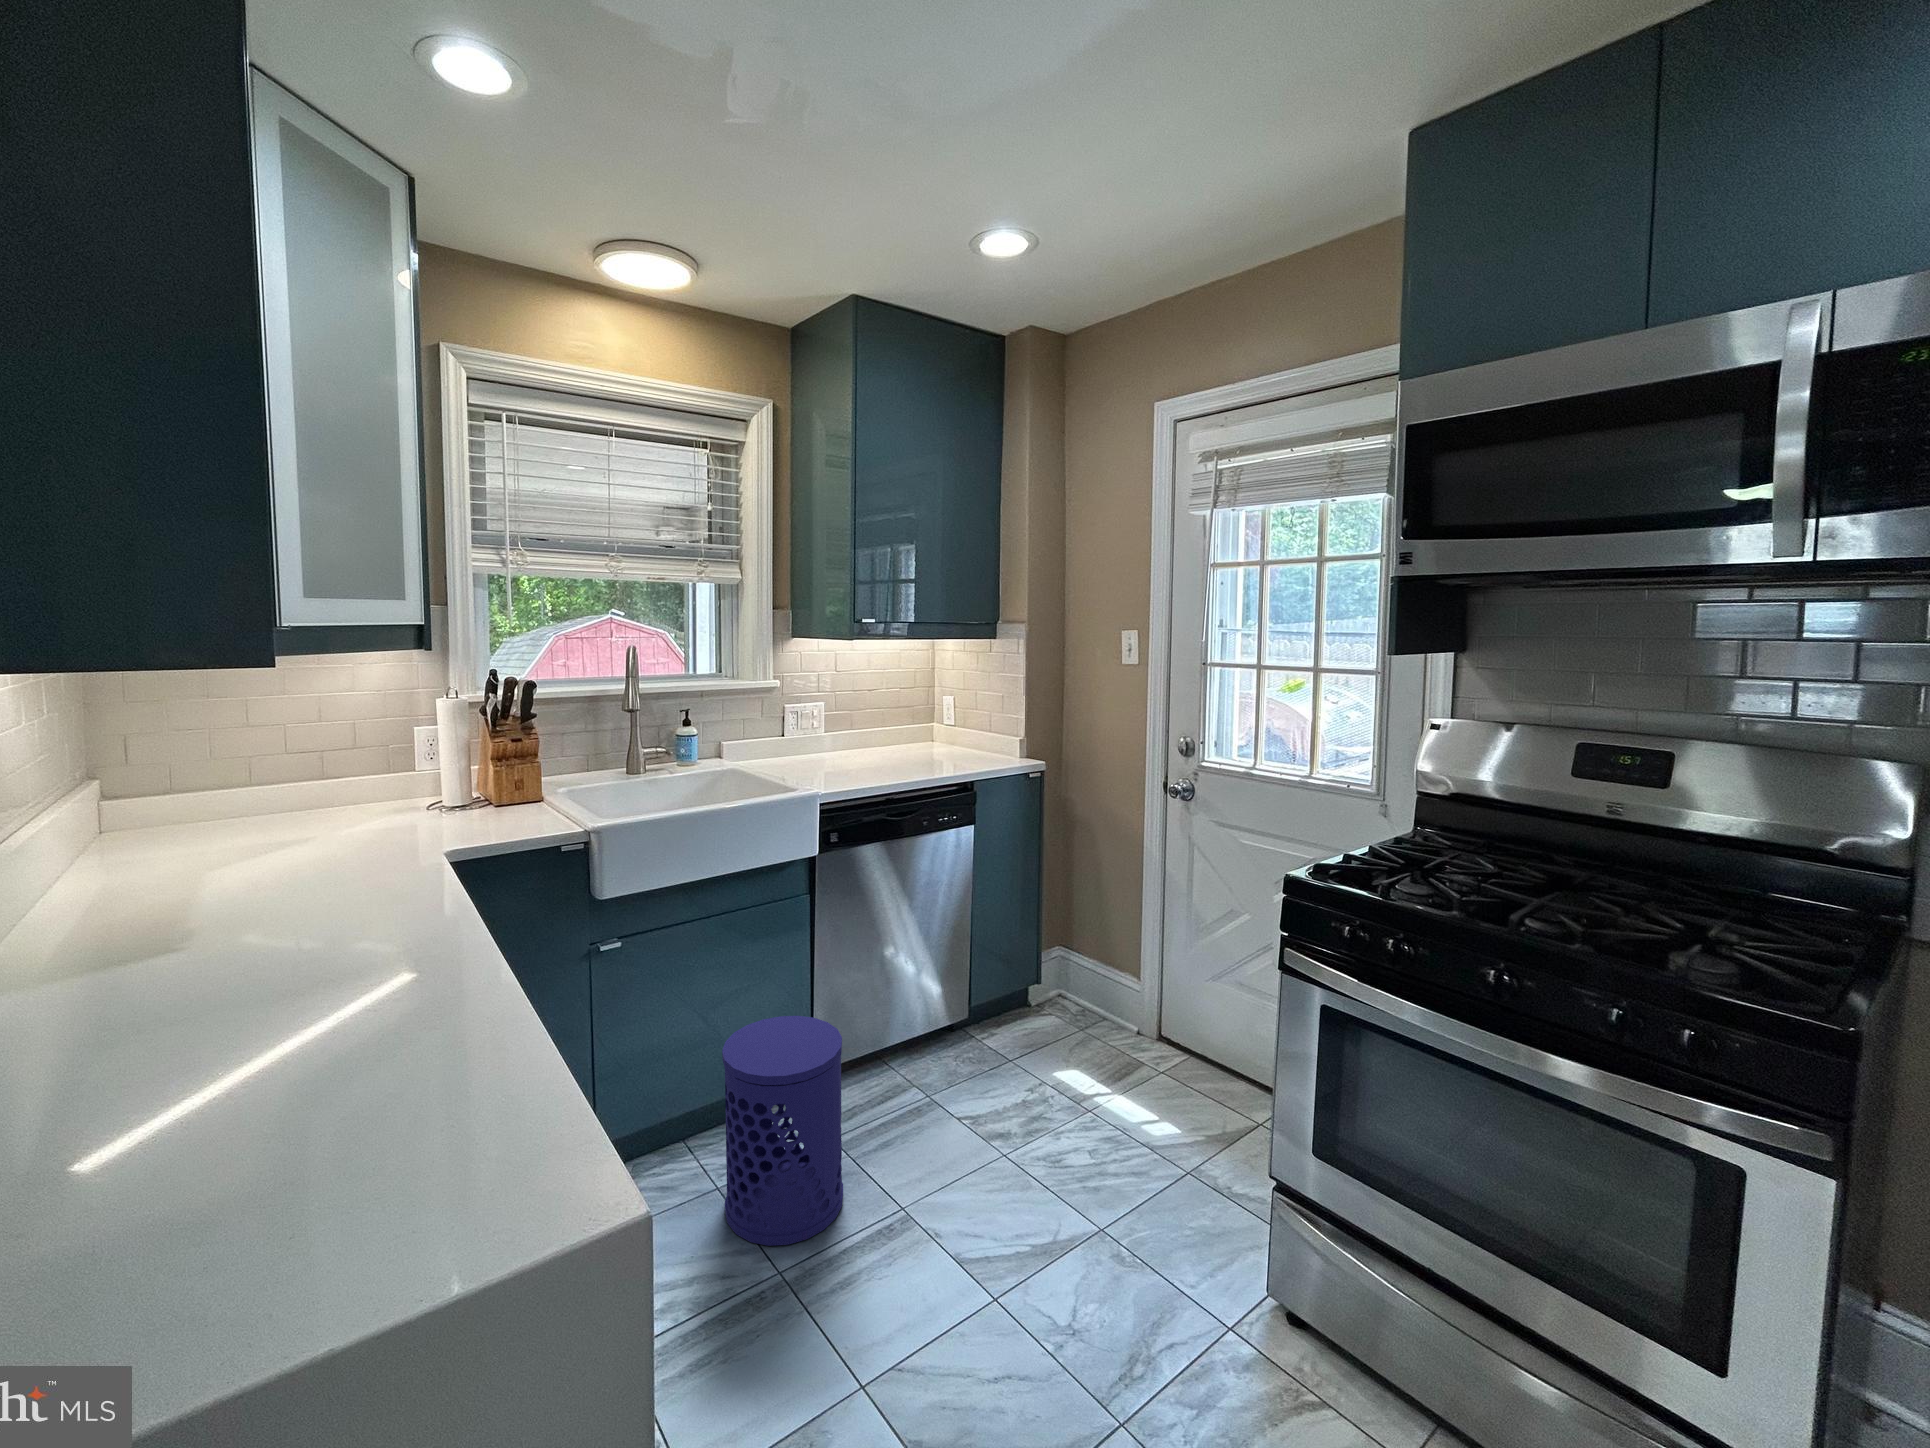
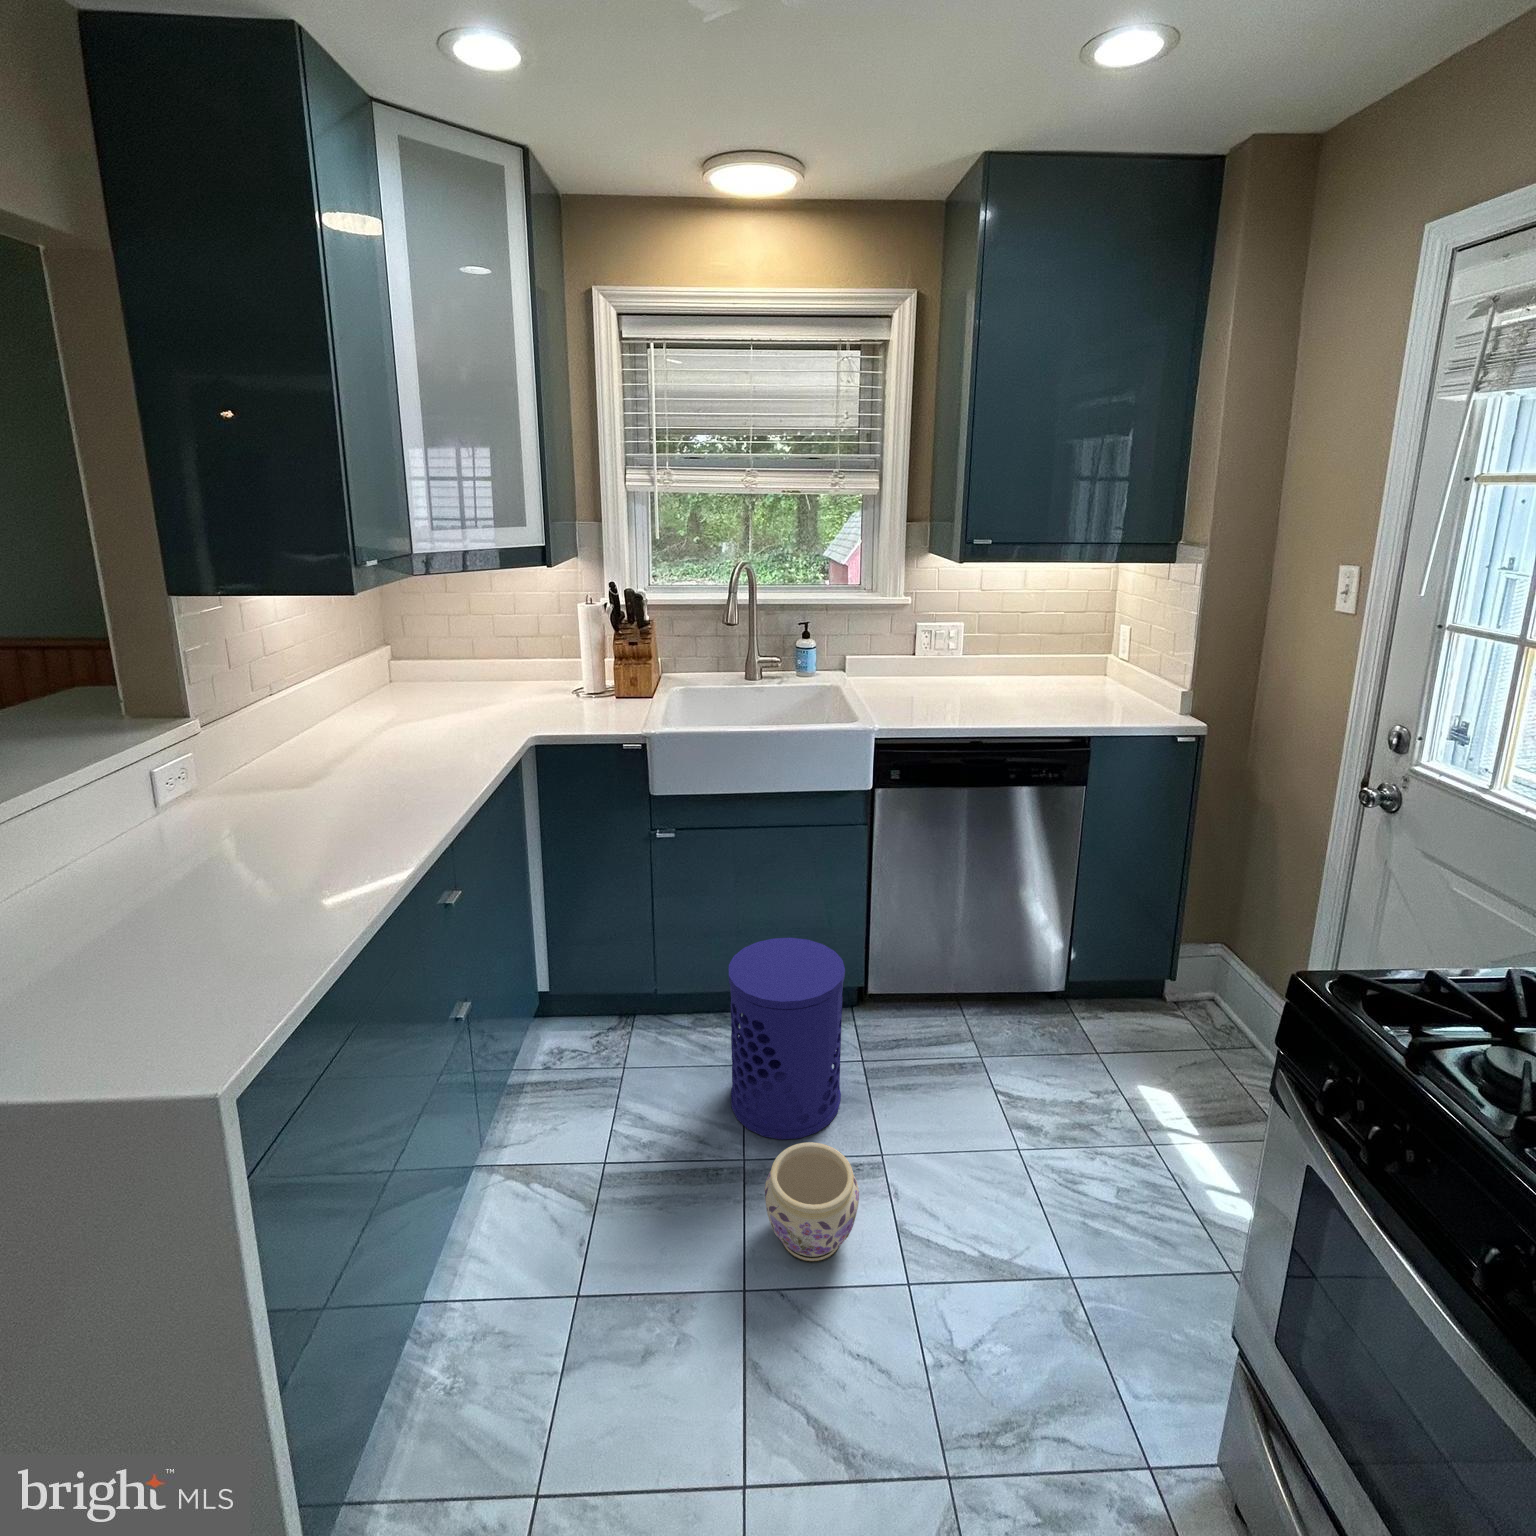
planter: none [843,1201,939,1332] -> present [765,1142,859,1263]

